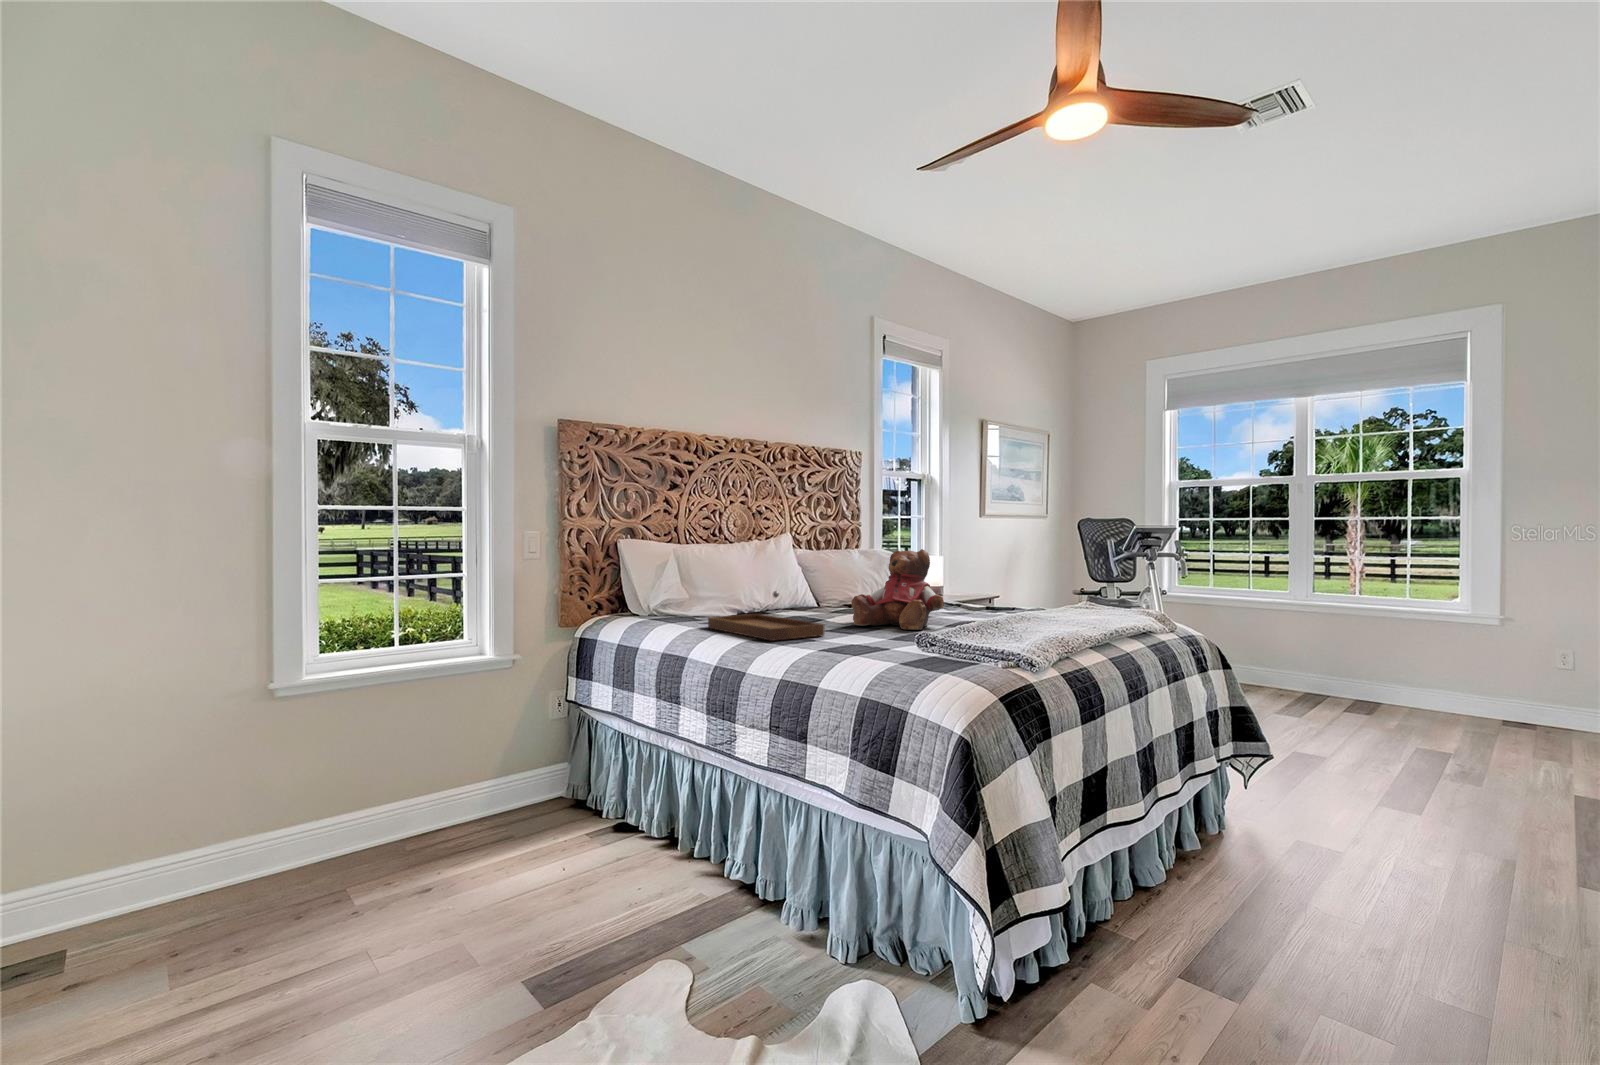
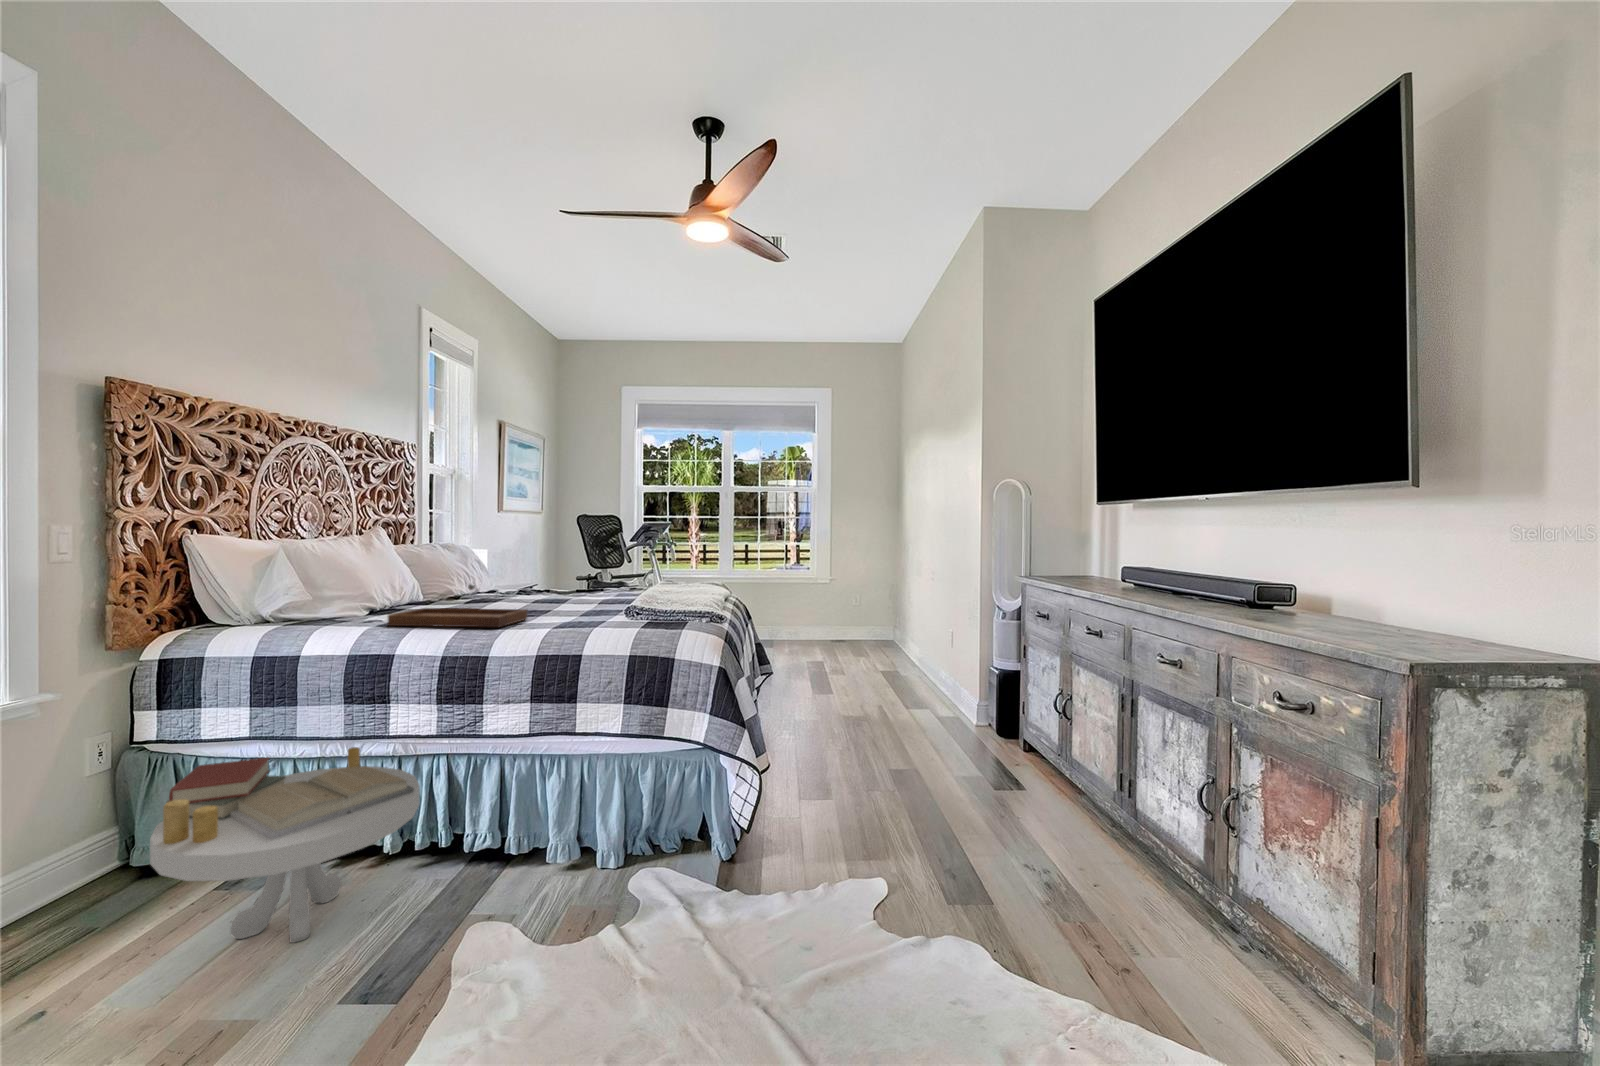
teddy bear: present [851,549,944,629] -> none [509,543,594,610]
side table: none [481,728,681,907] -> present [150,747,419,943]

